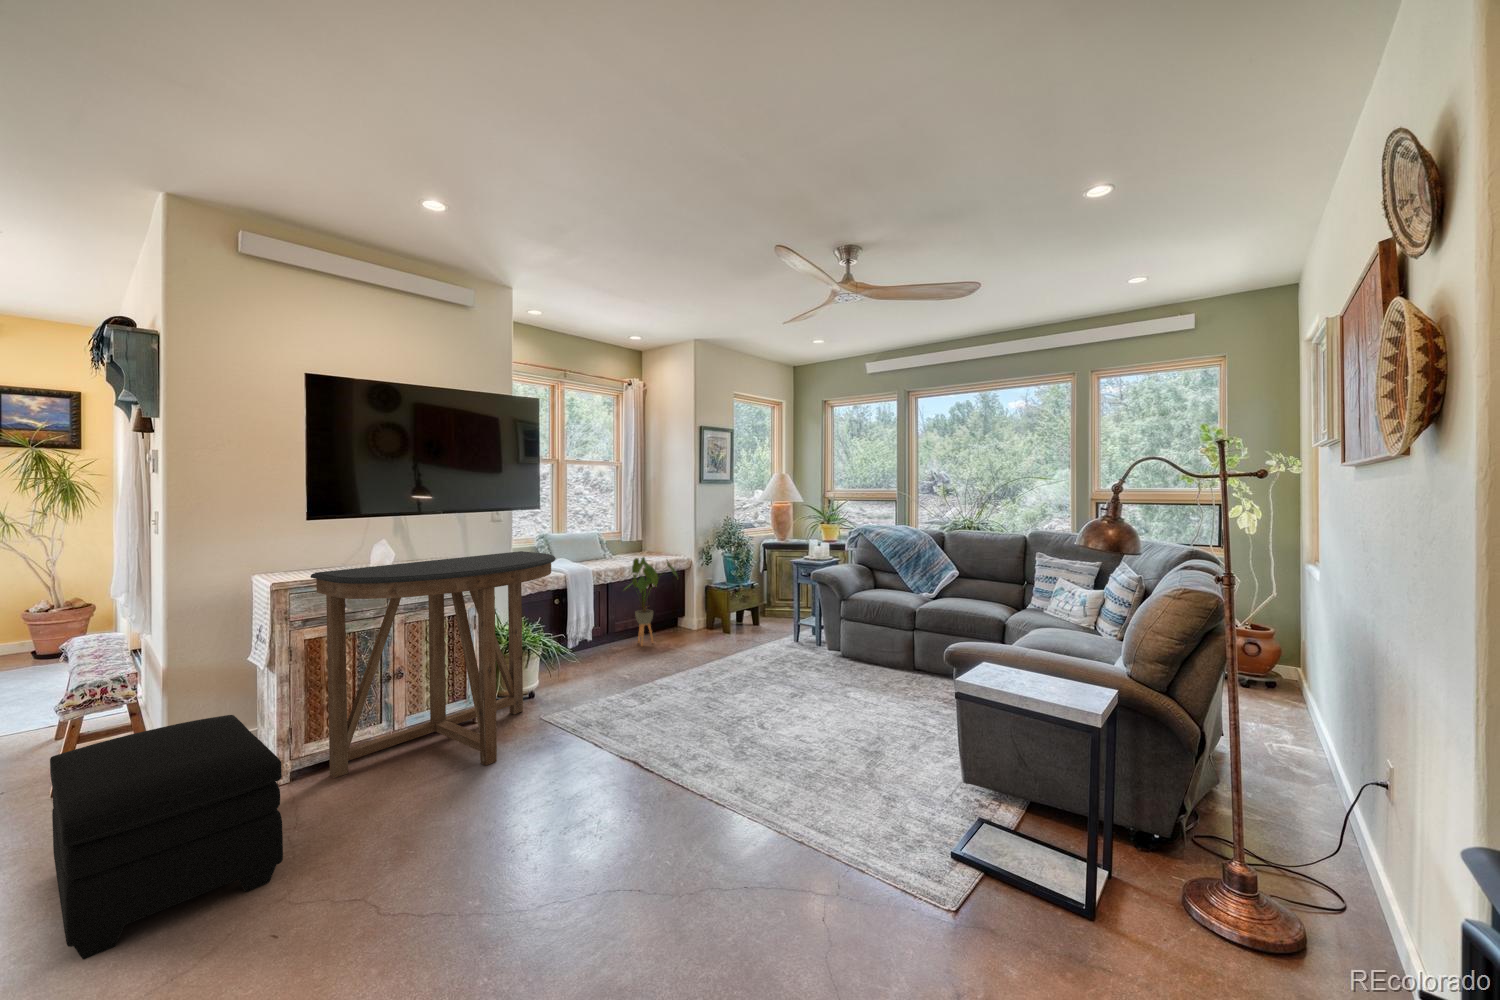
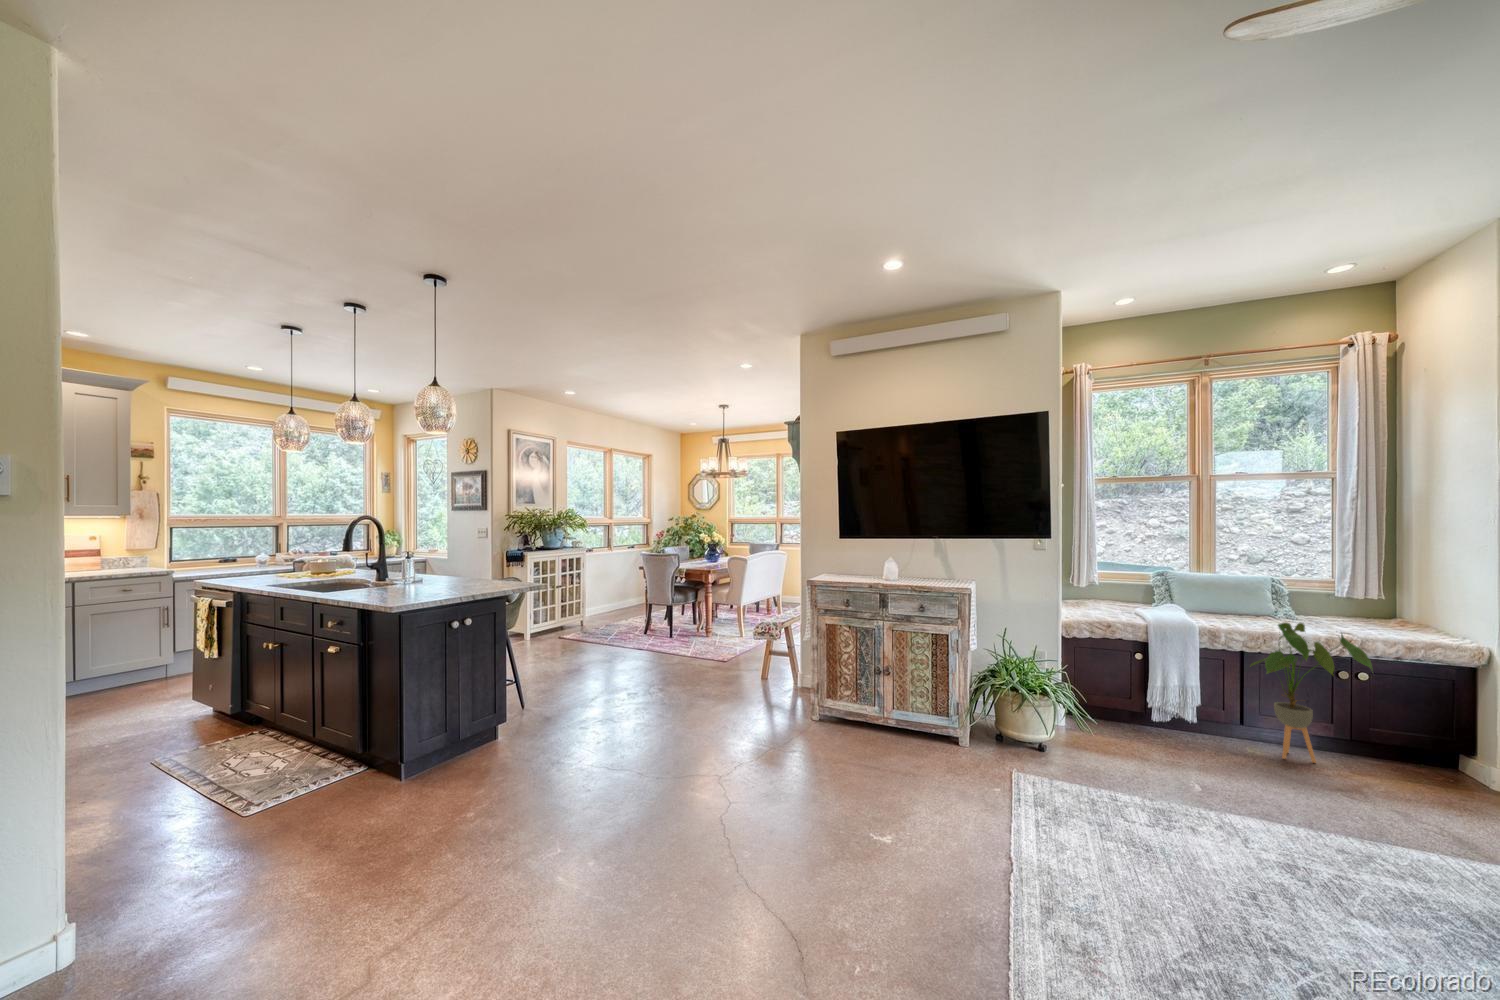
console table: present [310,551,556,778] -> none [815,576,1021,782]
ottoman: present [50,715,283,959] -> none [651,653,775,769]

